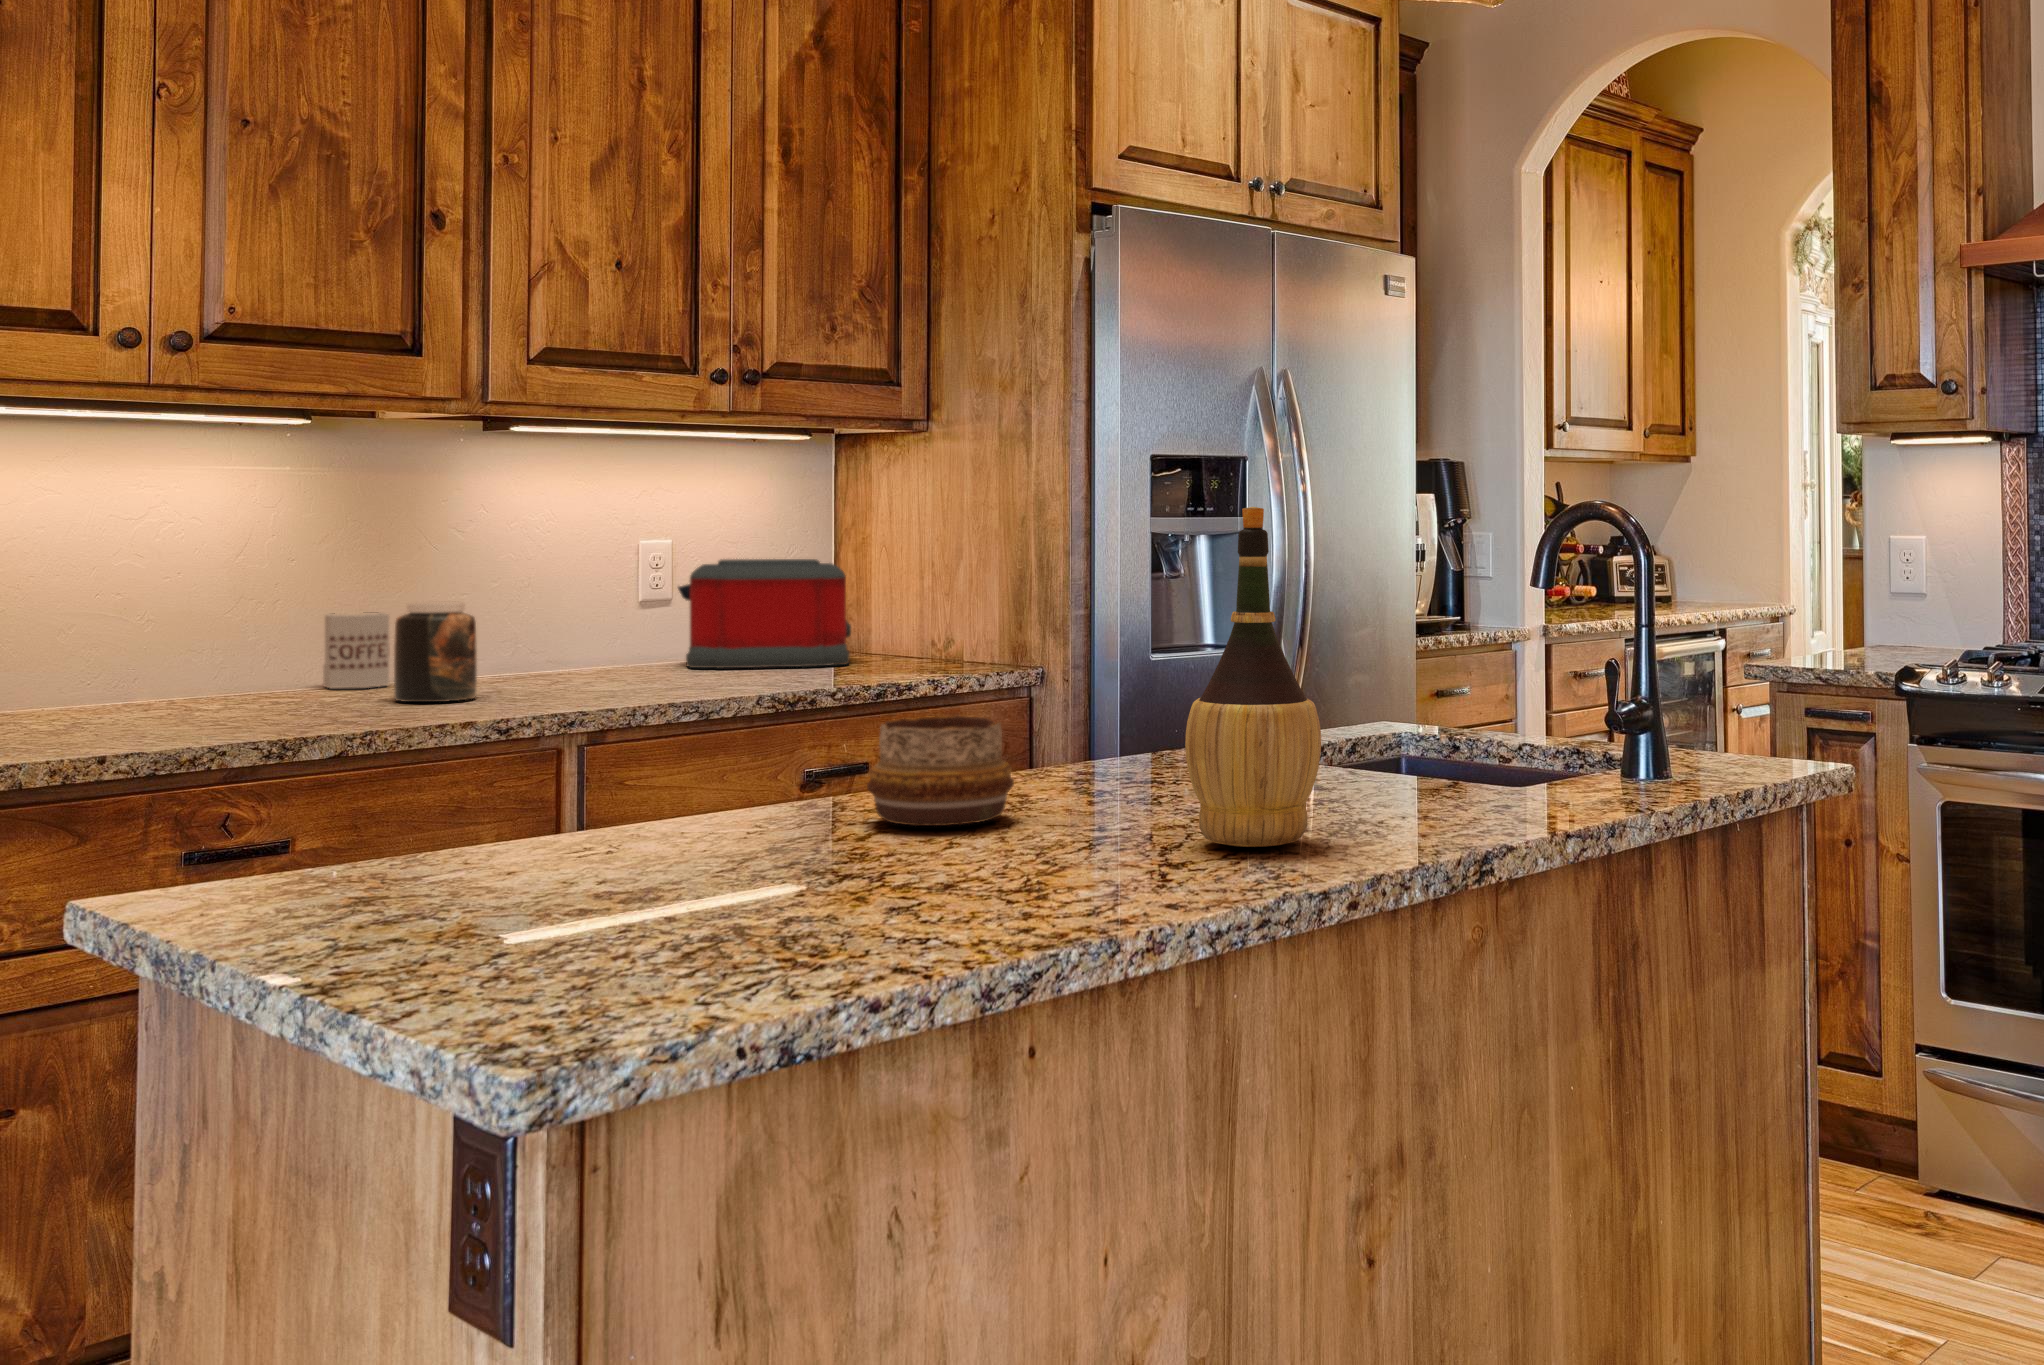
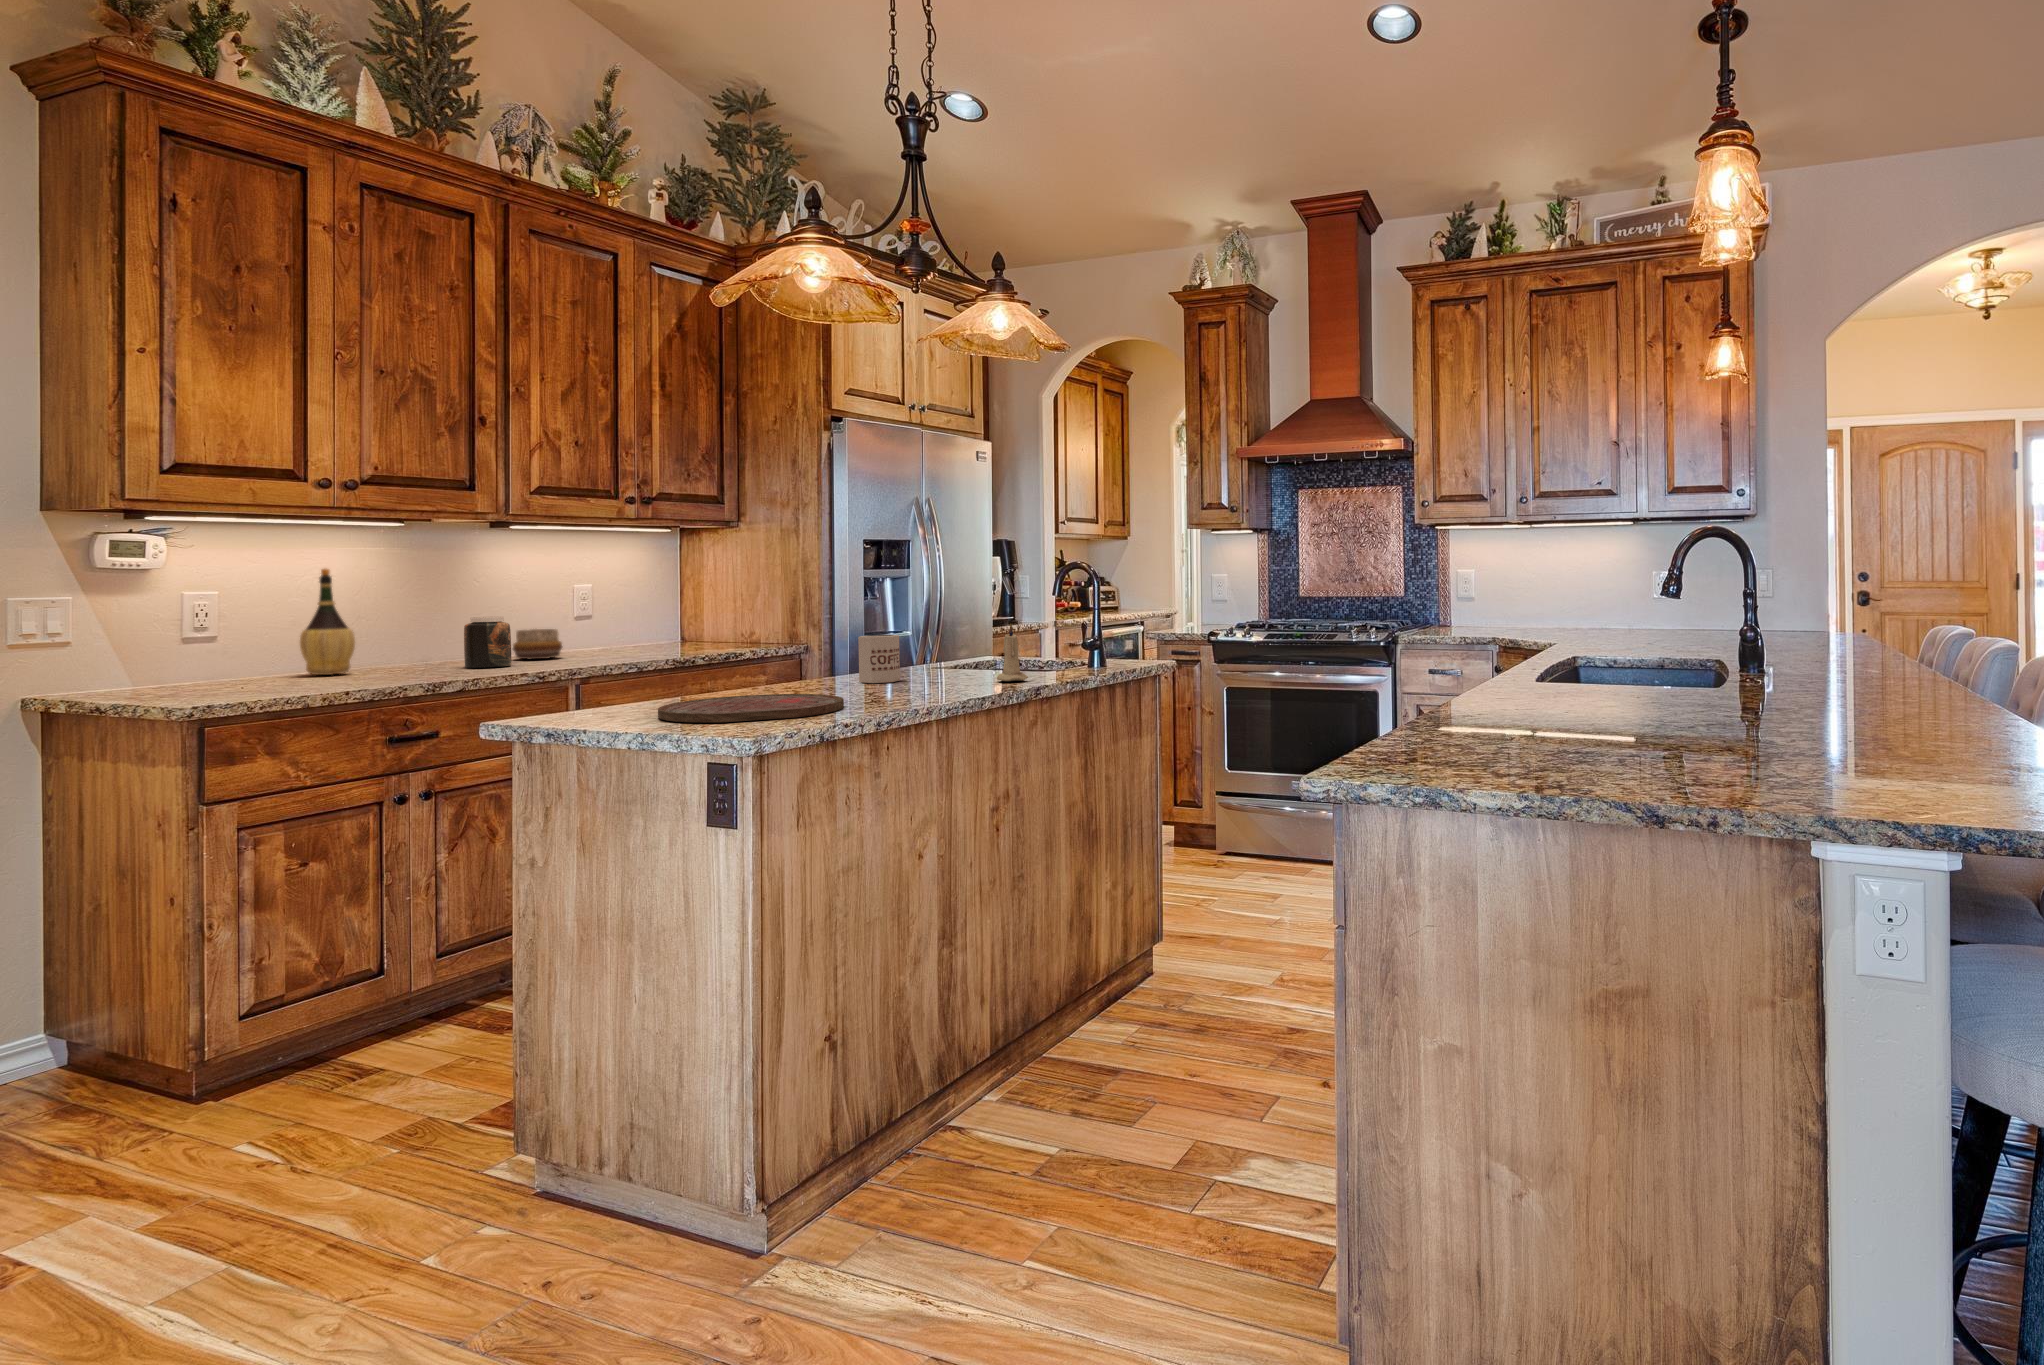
wine bottle: present [1185,507,1321,847] -> present [300,569,355,675]
toaster: present [678,559,851,668] -> none [600,593,700,651]
mug: present [323,613,389,688] -> present [858,635,900,683]
candle: none [1385,662,1465,819] -> present [997,624,1028,681]
decorative bowl: present [867,716,1014,826] -> present [513,629,562,659]
cutting board: none [445,843,940,962] -> present [658,694,844,723]

